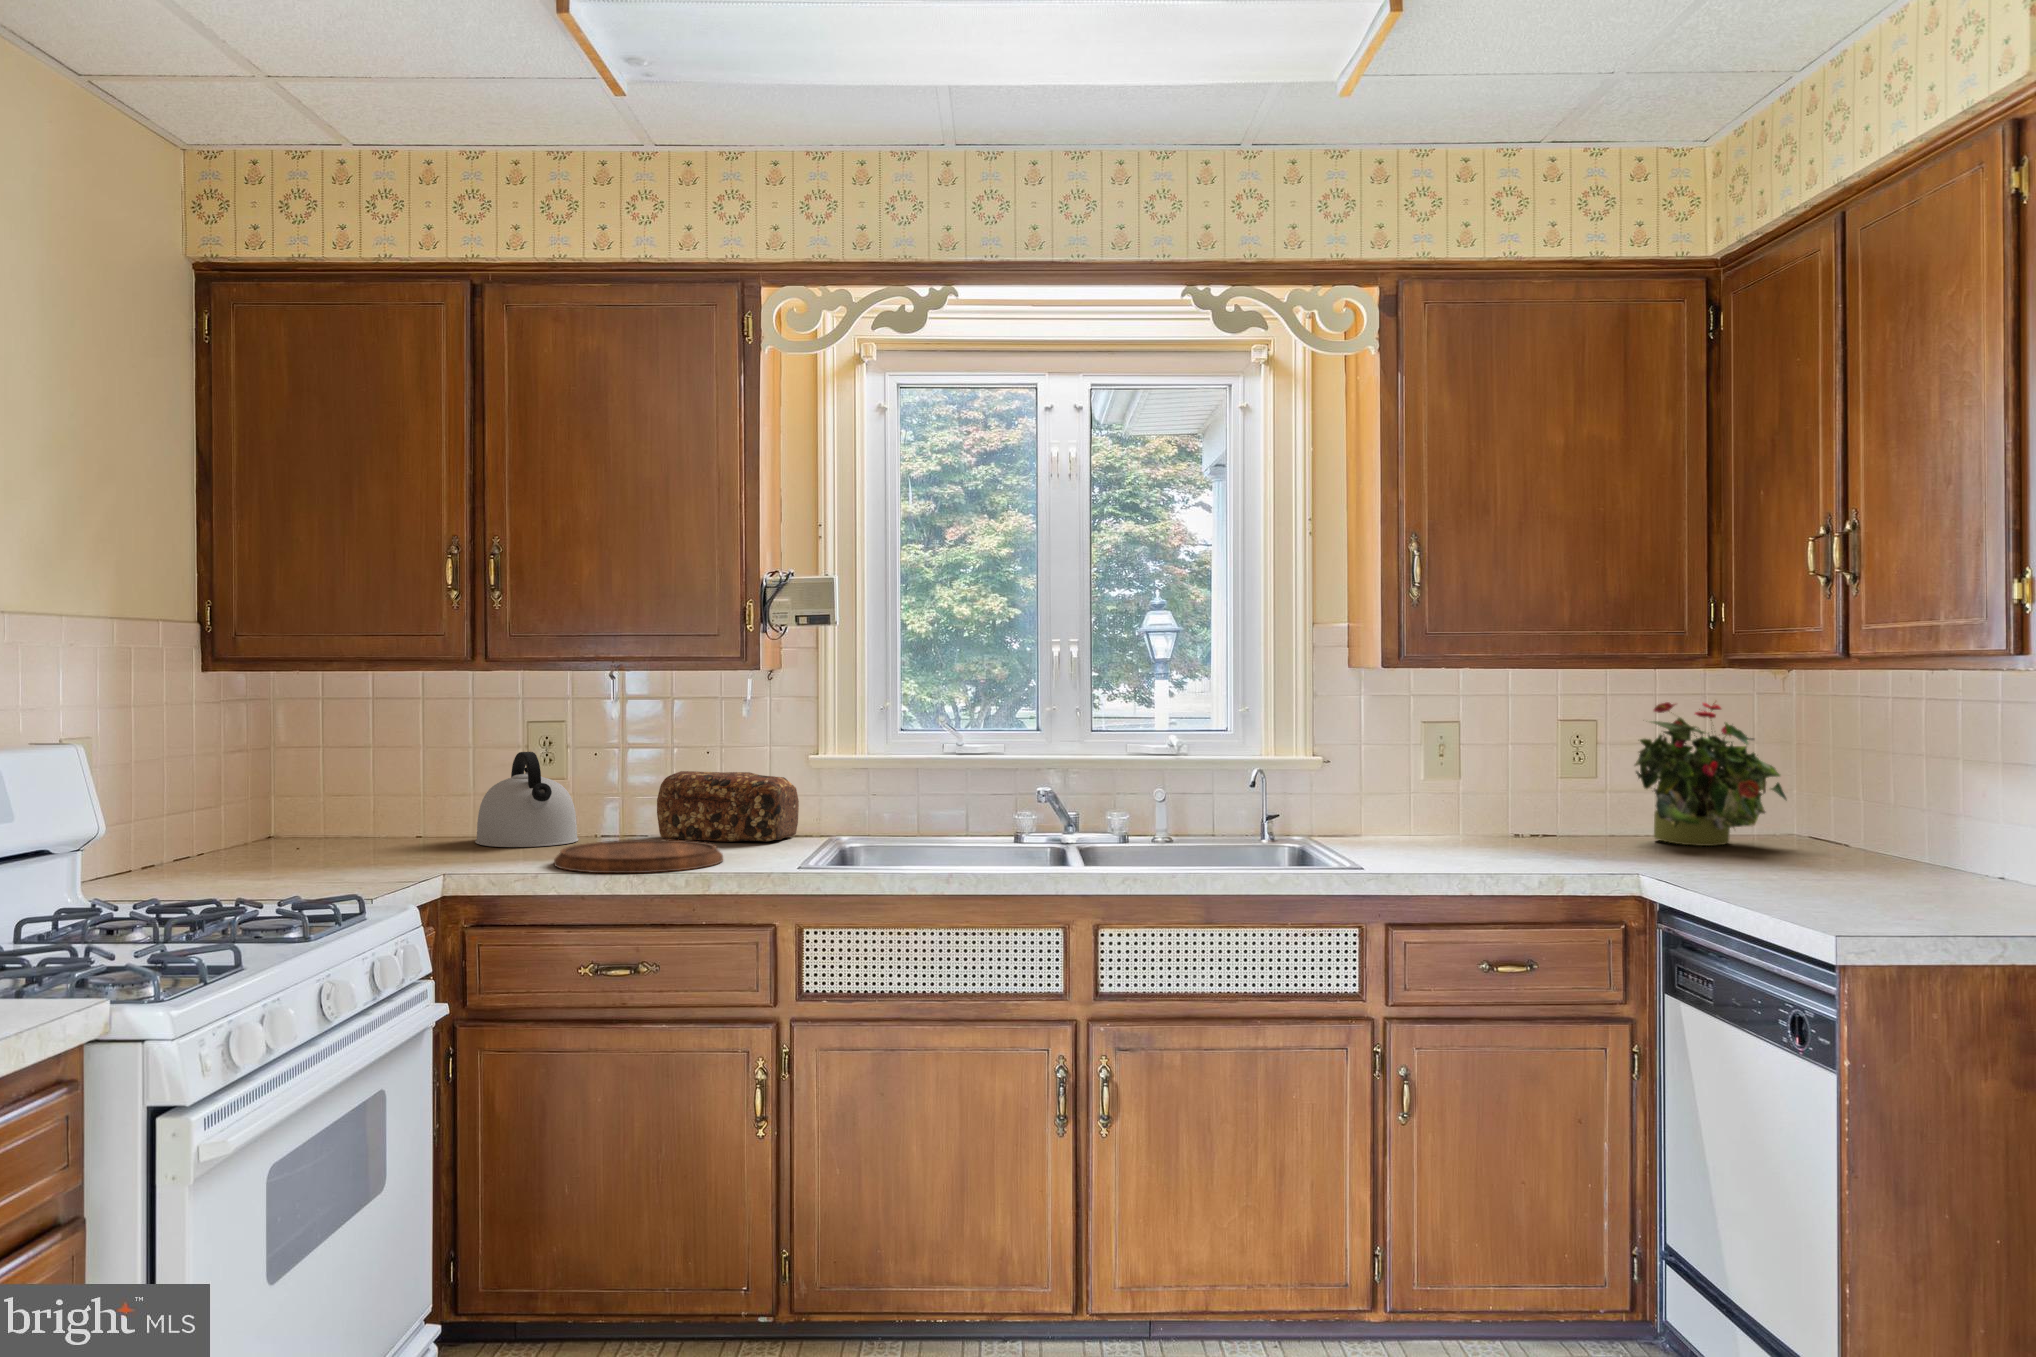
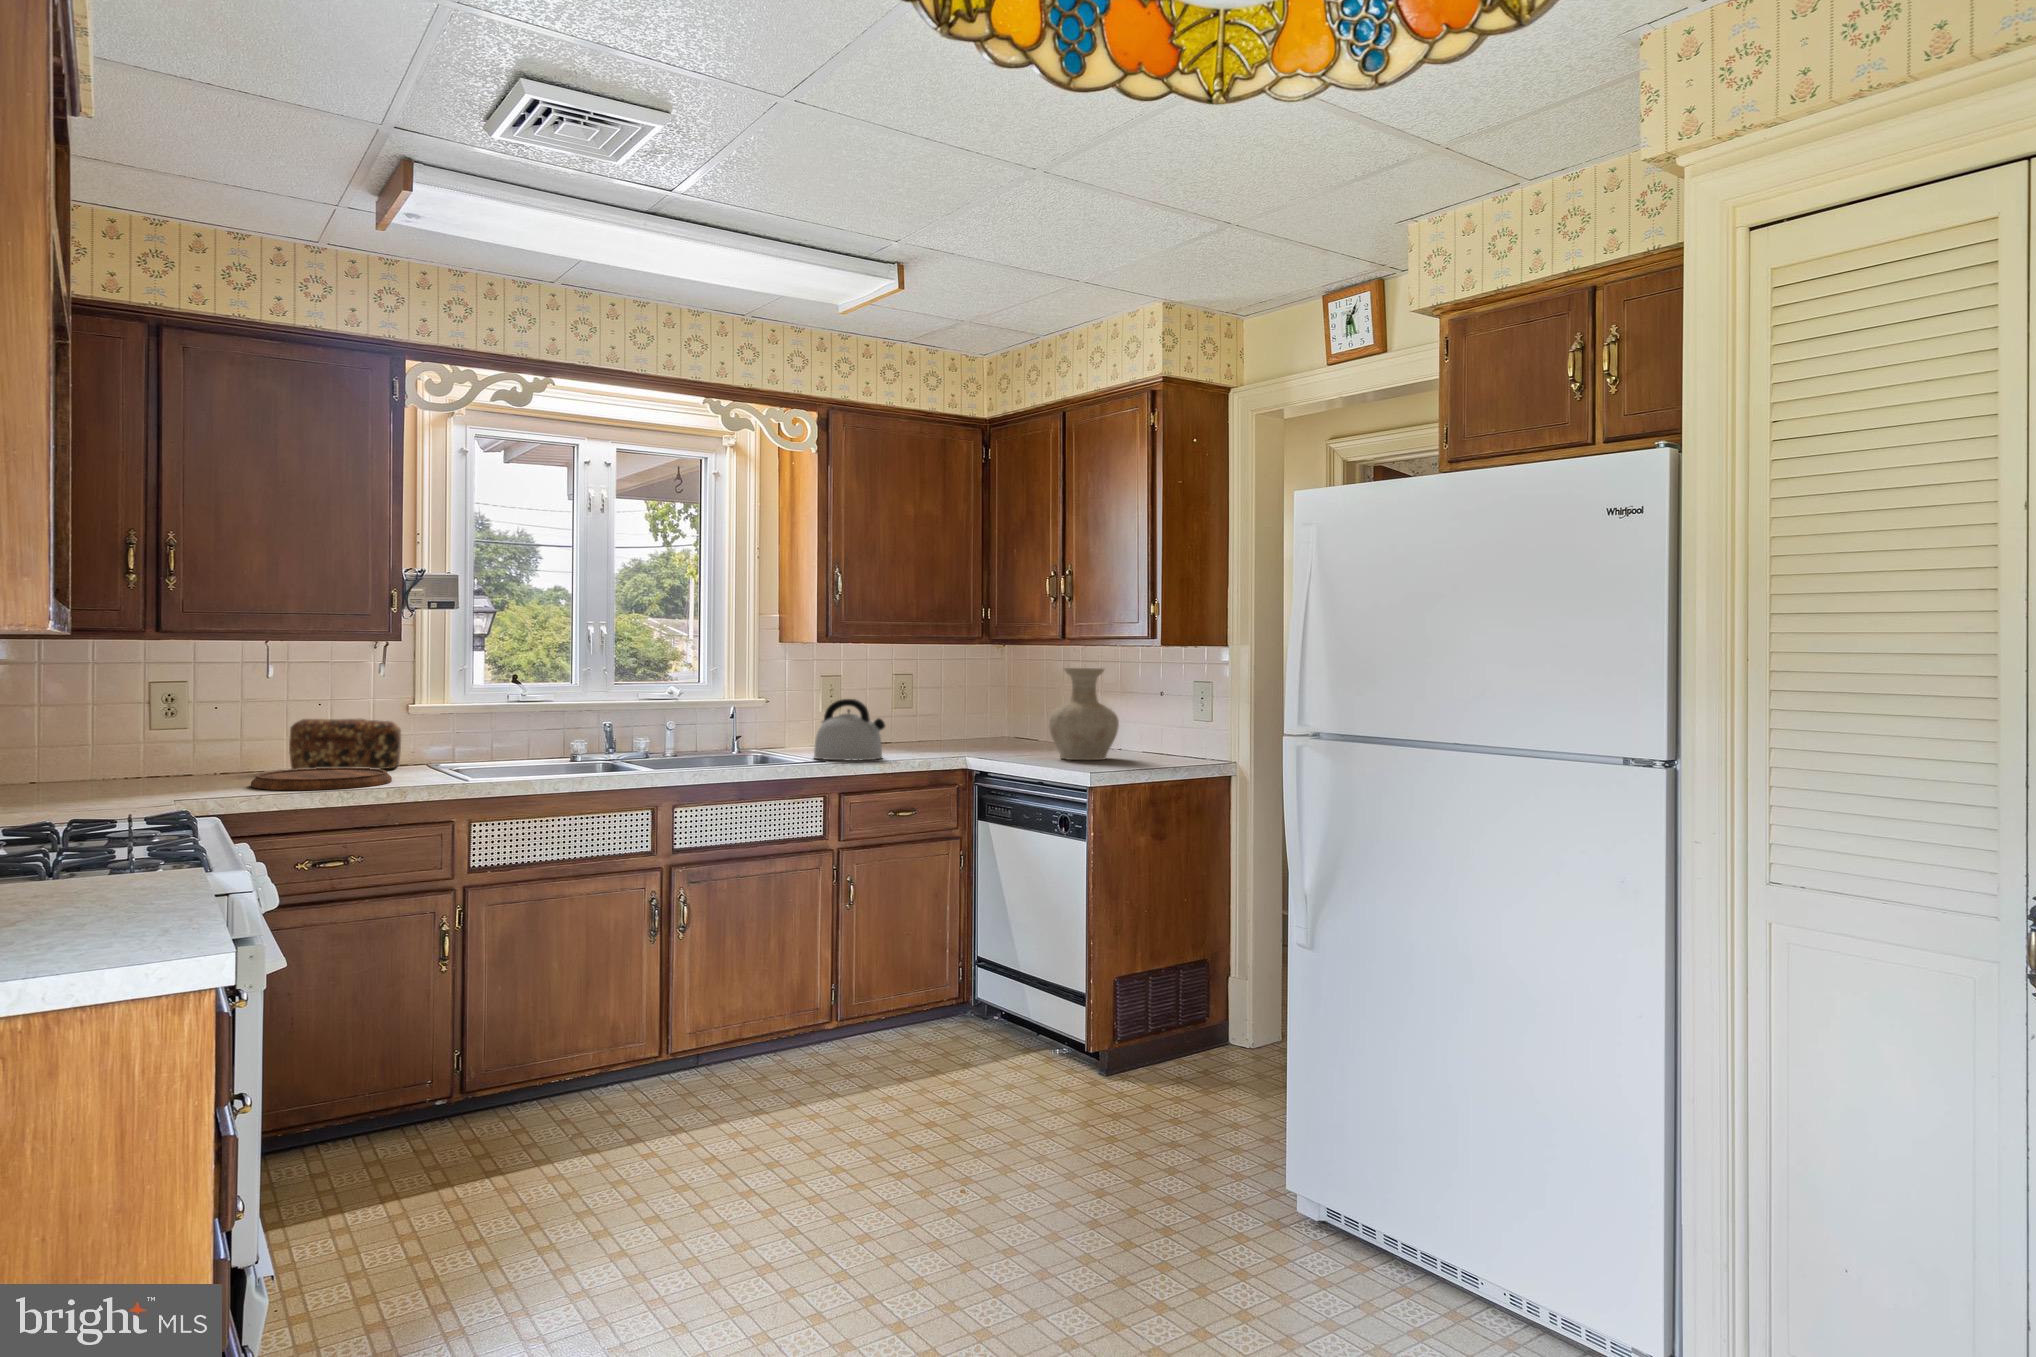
potted plant: present [1635,702,1787,846] -> none [940,664,1020,746]
vase: none [1795,712,1951,896] -> present [1048,668,1119,760]
kettle: present [475,752,579,847] -> present [814,699,885,761]

